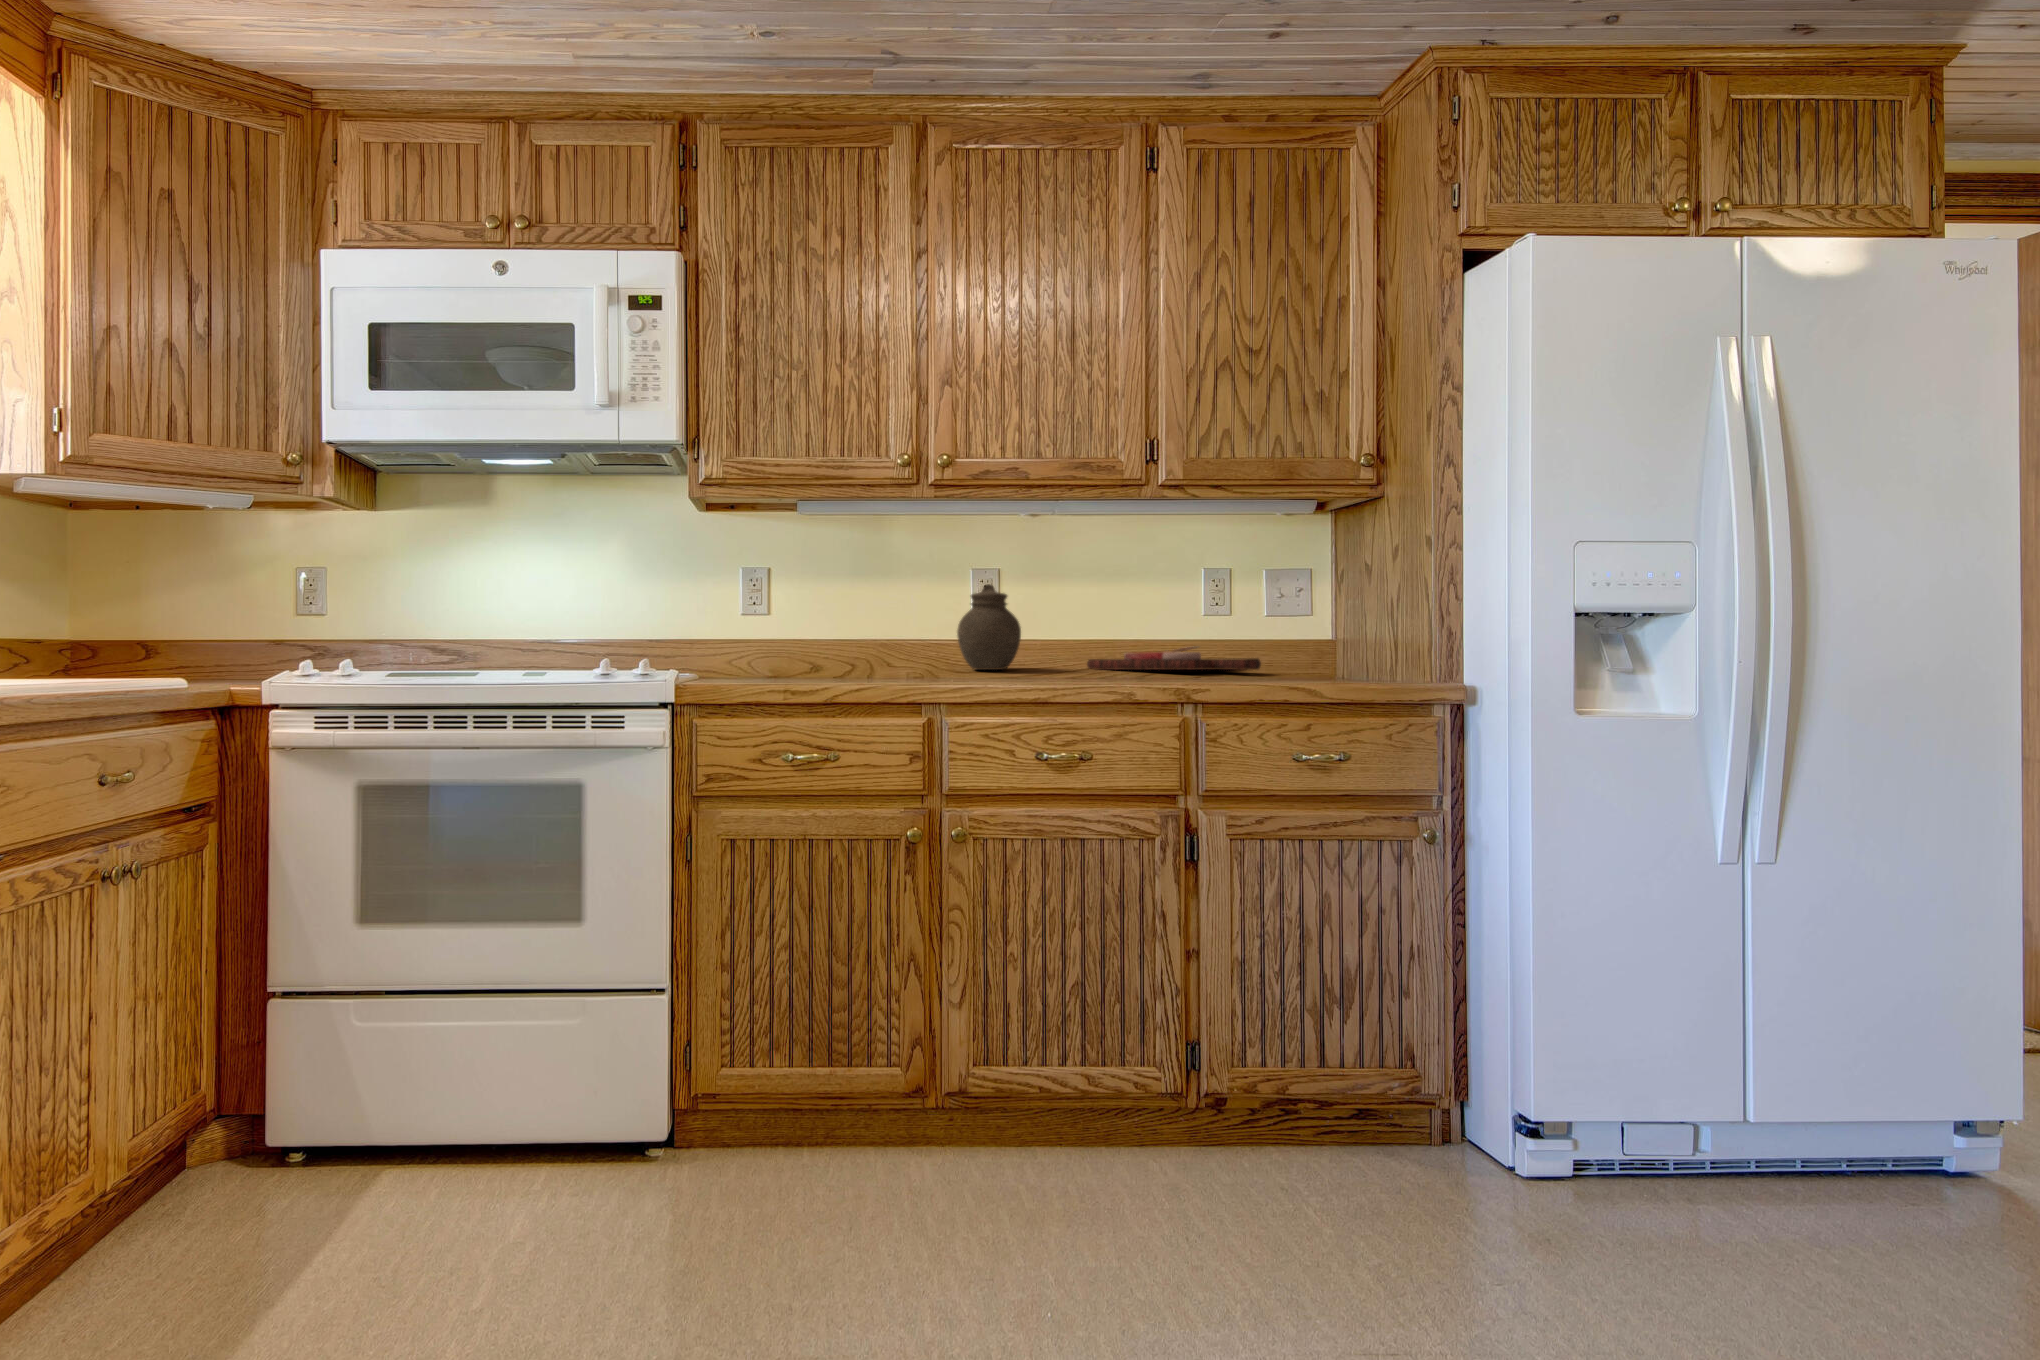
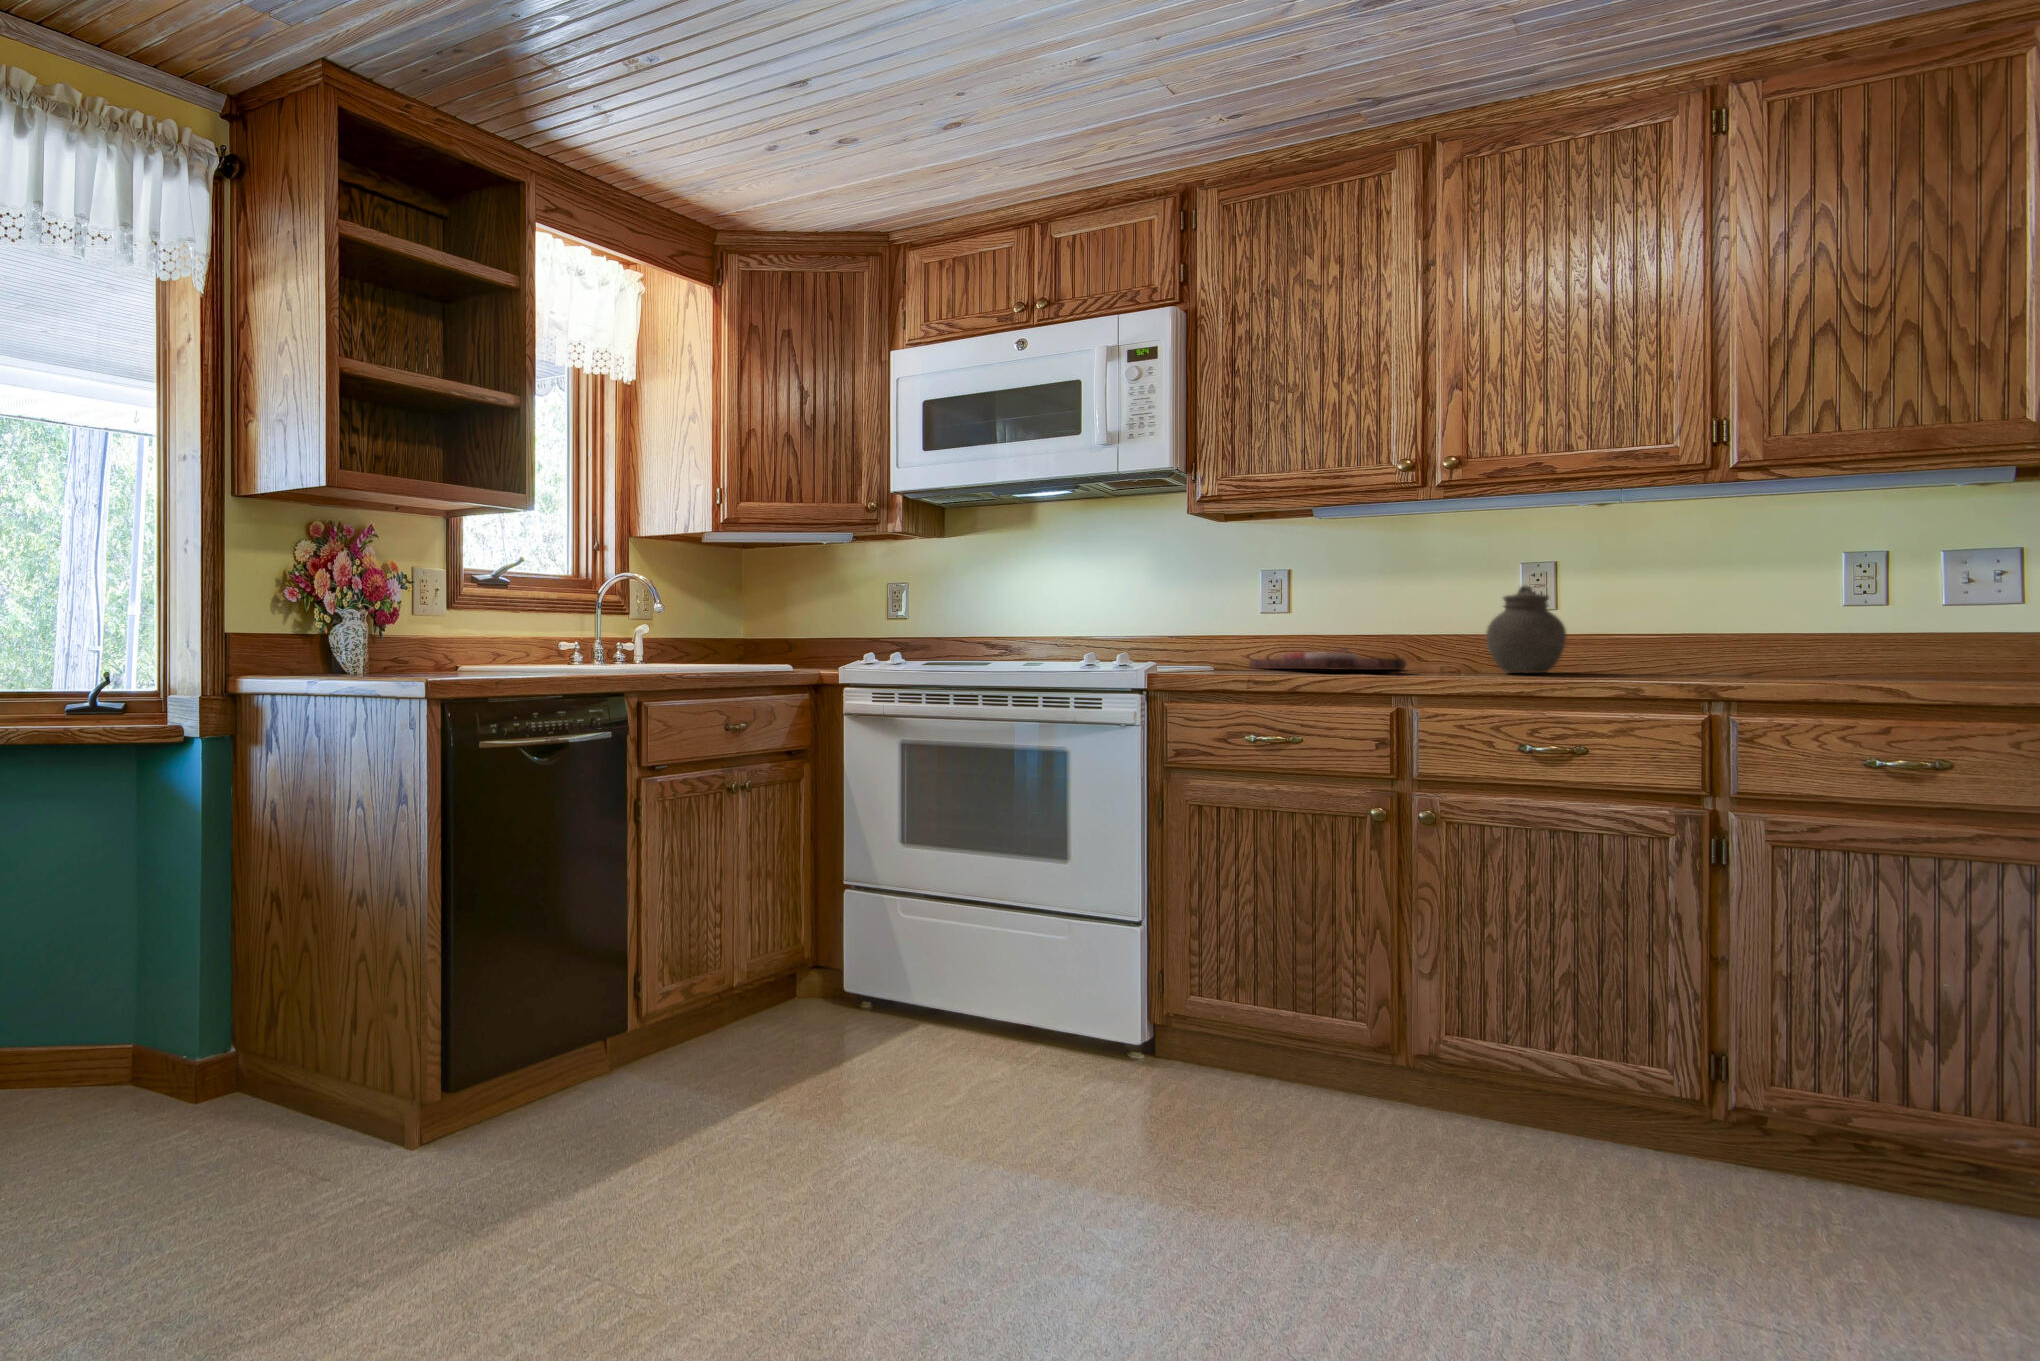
cutting board: present [1087,646,1261,670] -> present [1249,647,1406,670]

